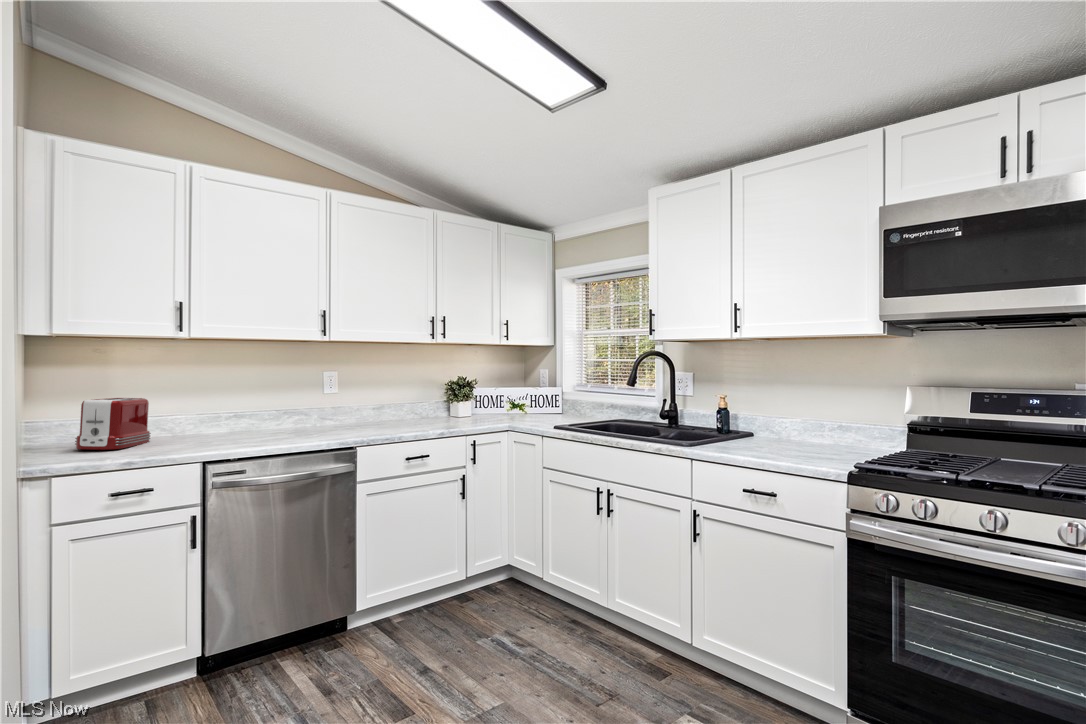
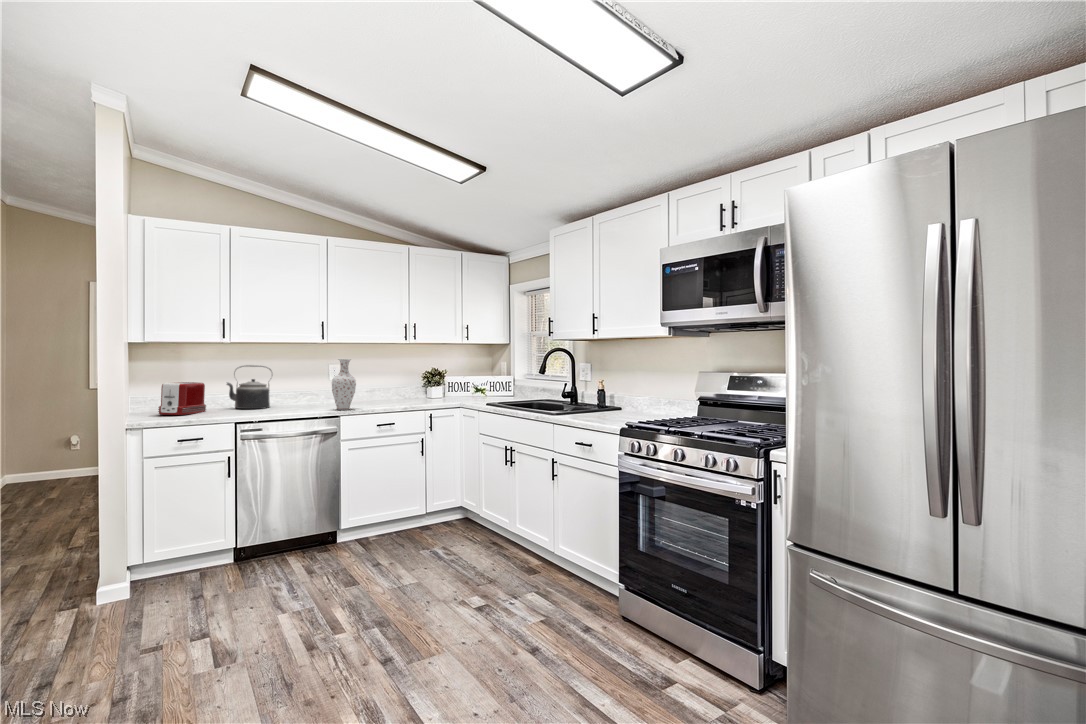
vase: none [340,364,375,437] -> present [332,359,356,410]
kettle: none [180,373,249,437] -> present [227,365,271,409]

